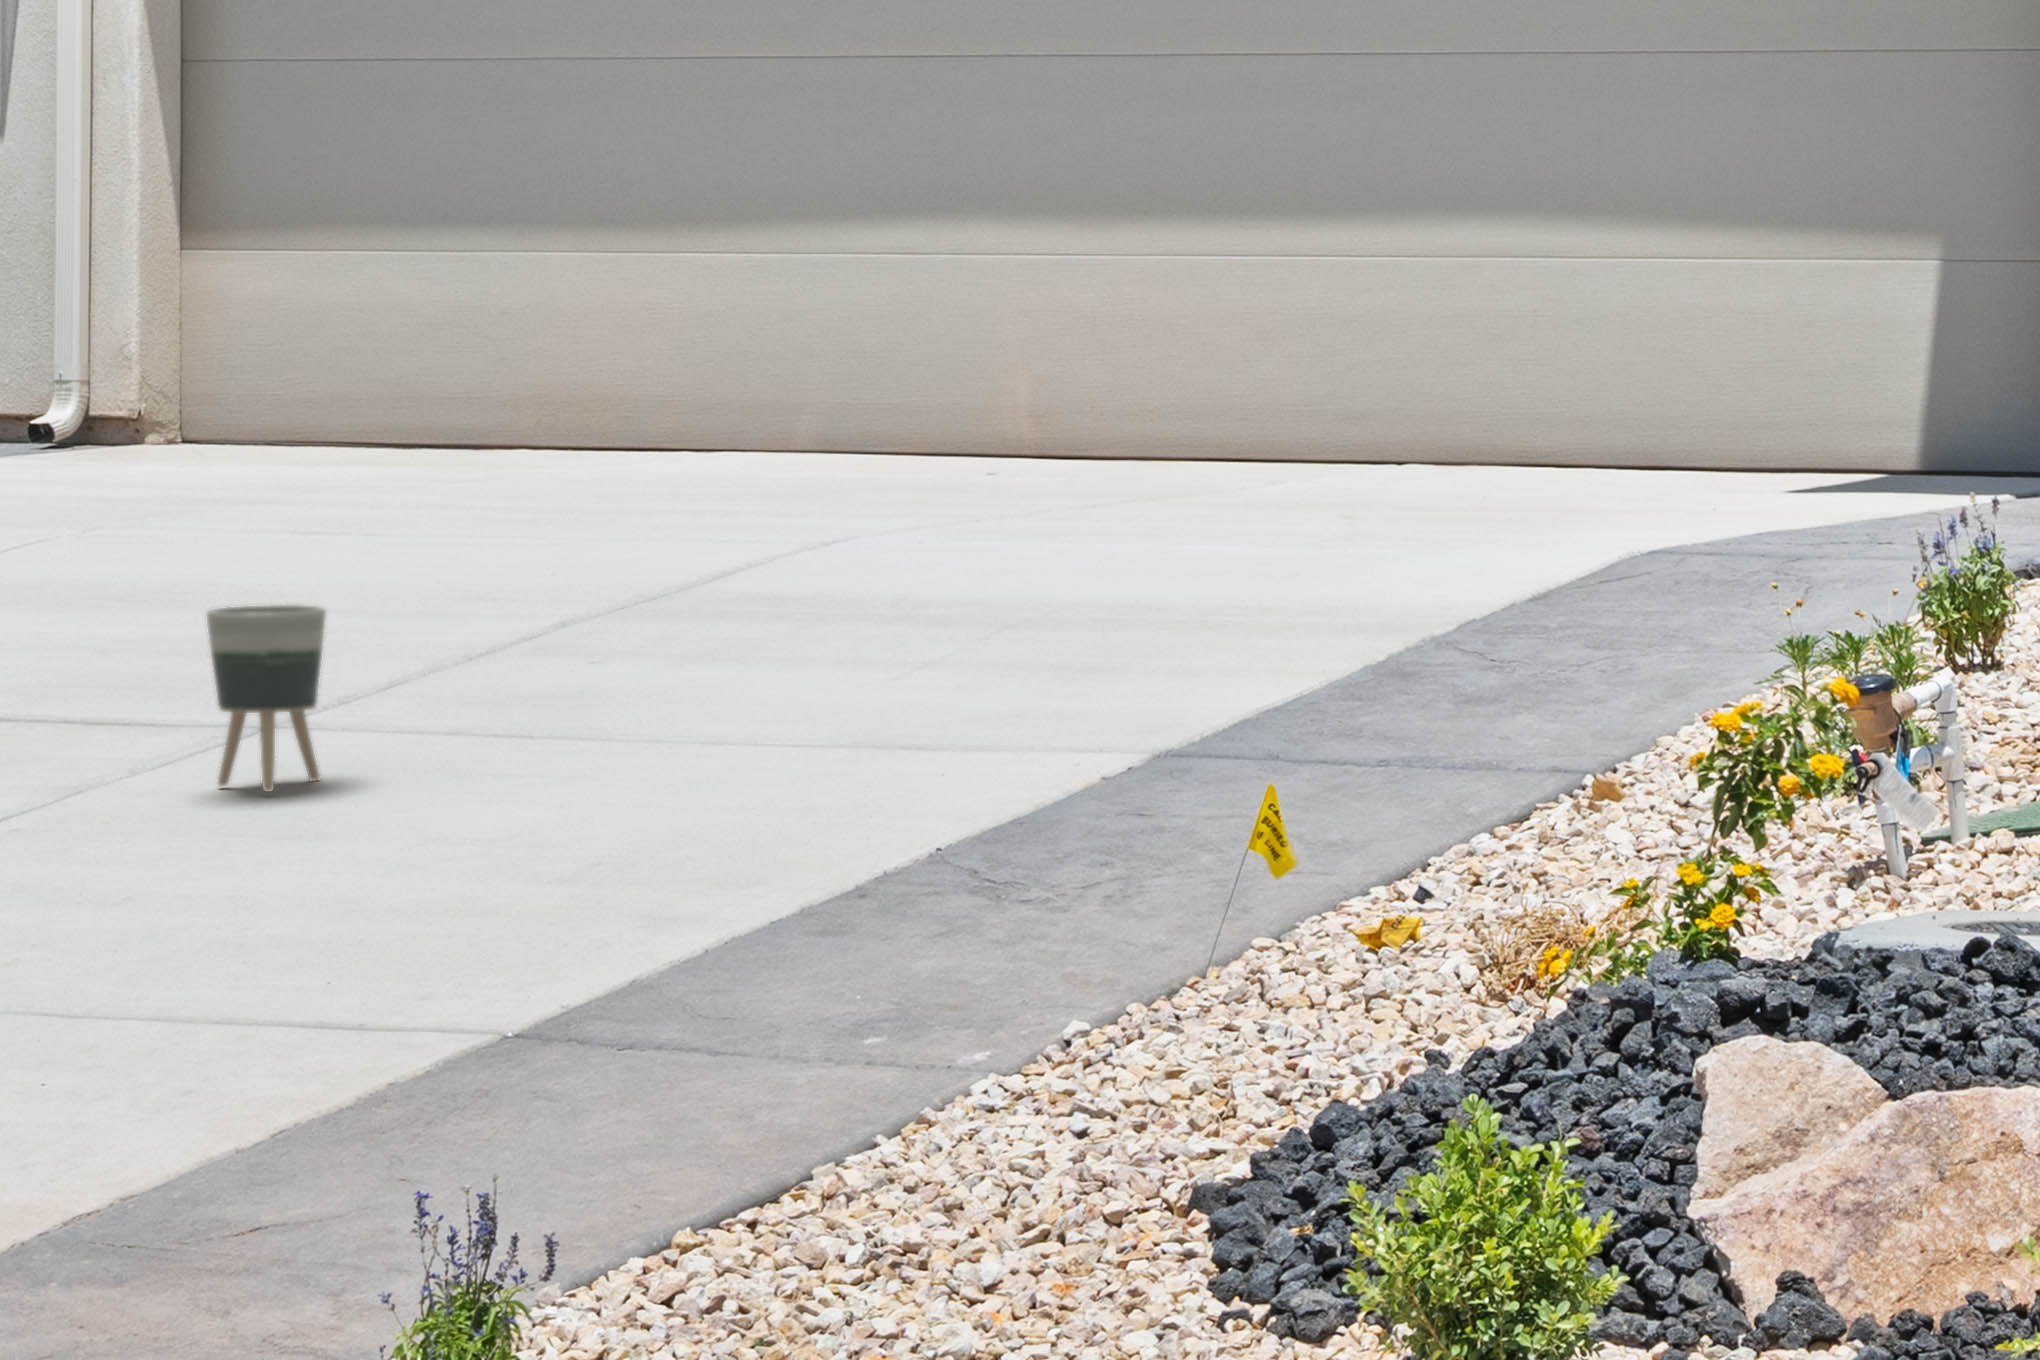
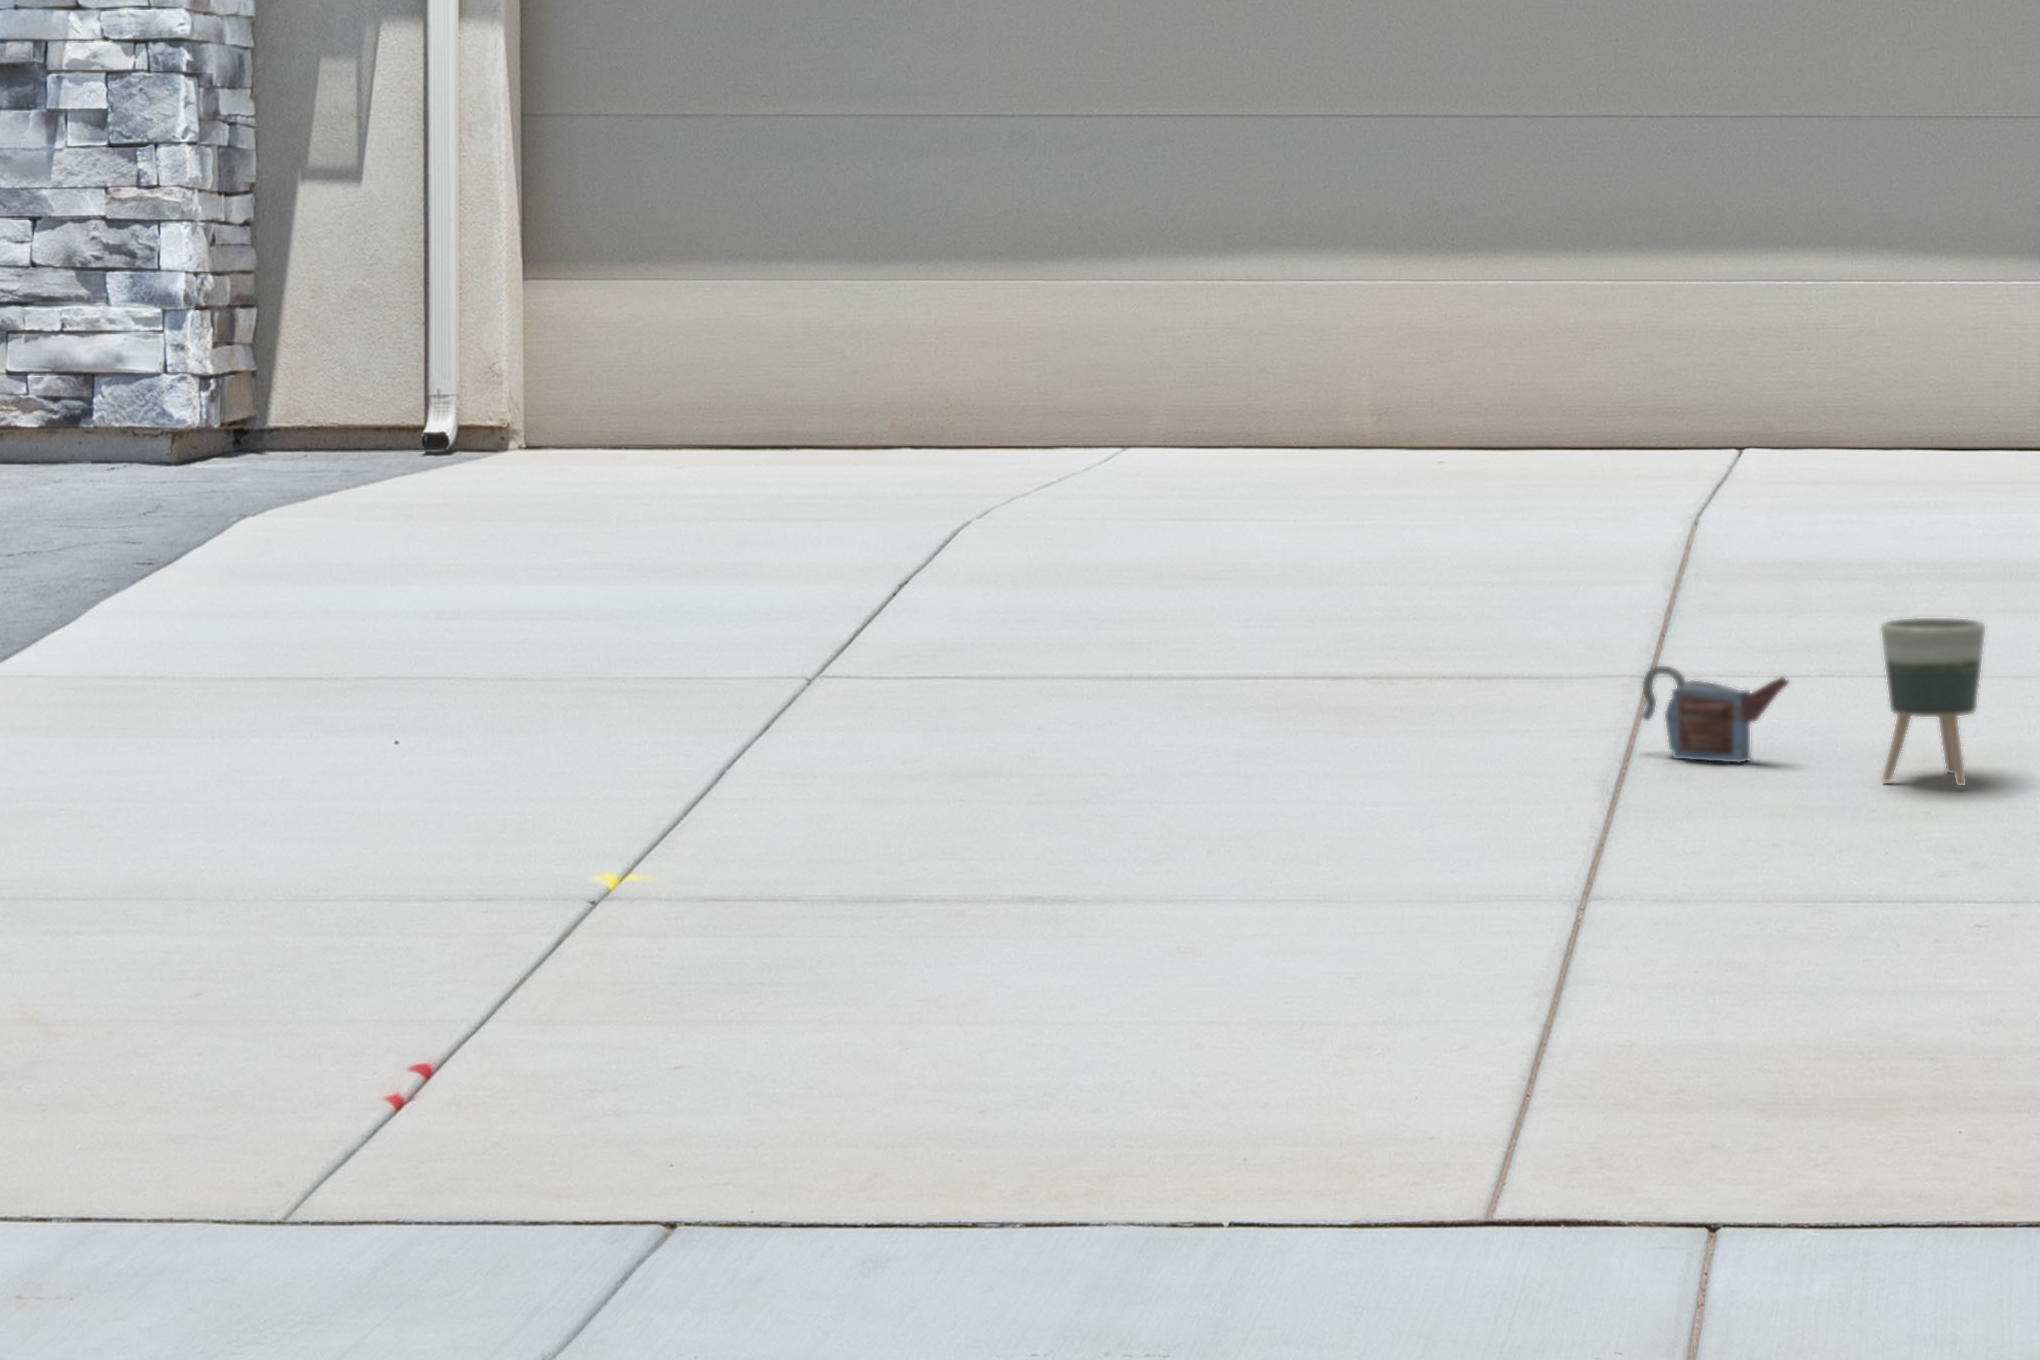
watering can: none [93,656,186,764] -> present [1643,666,1788,762]

